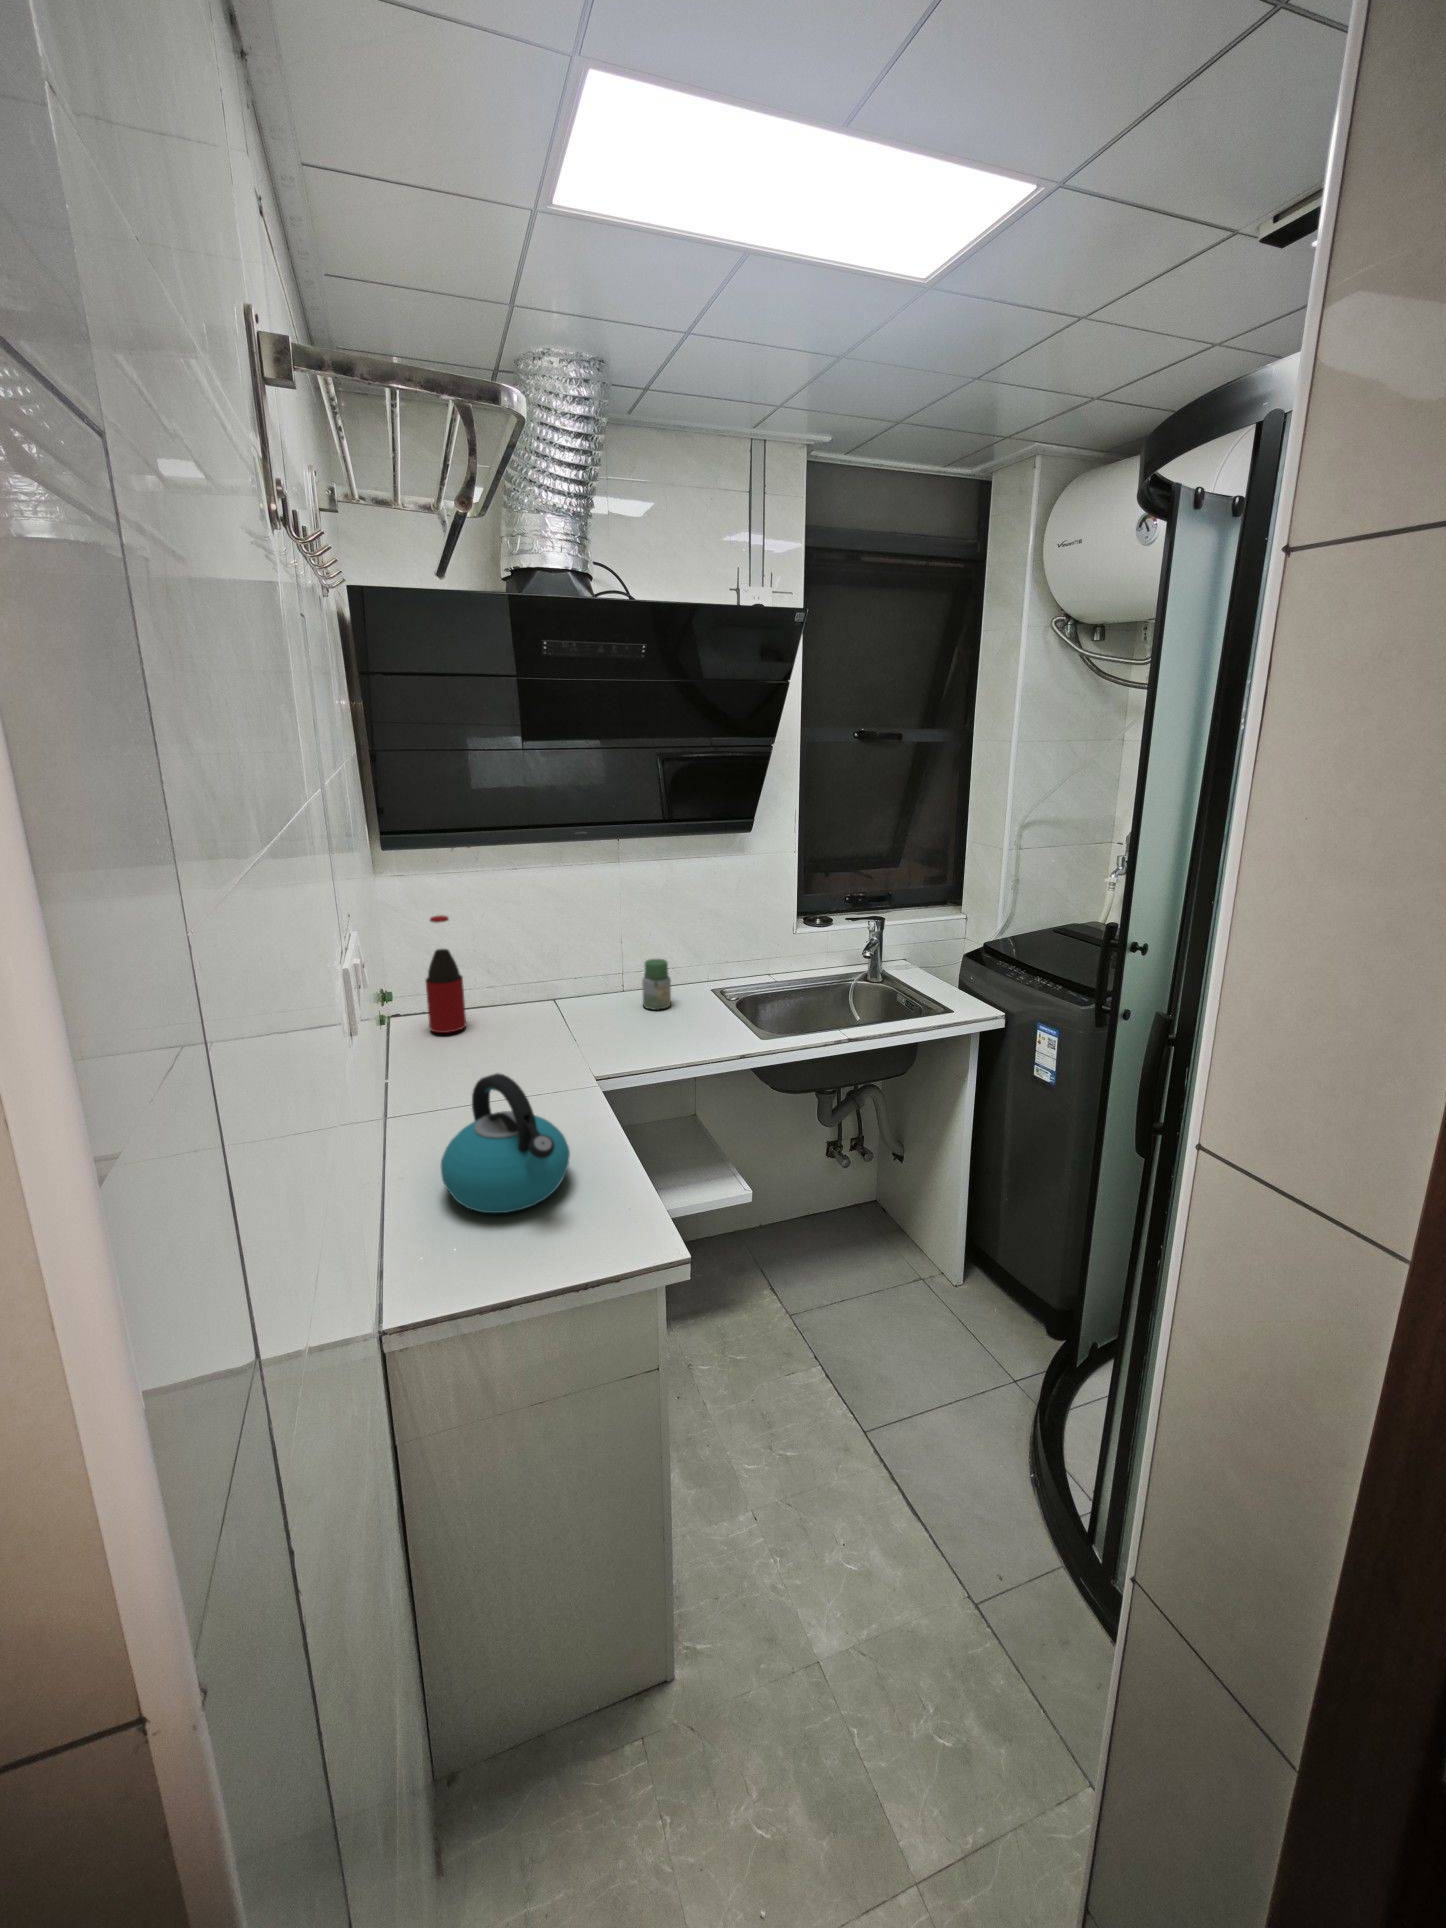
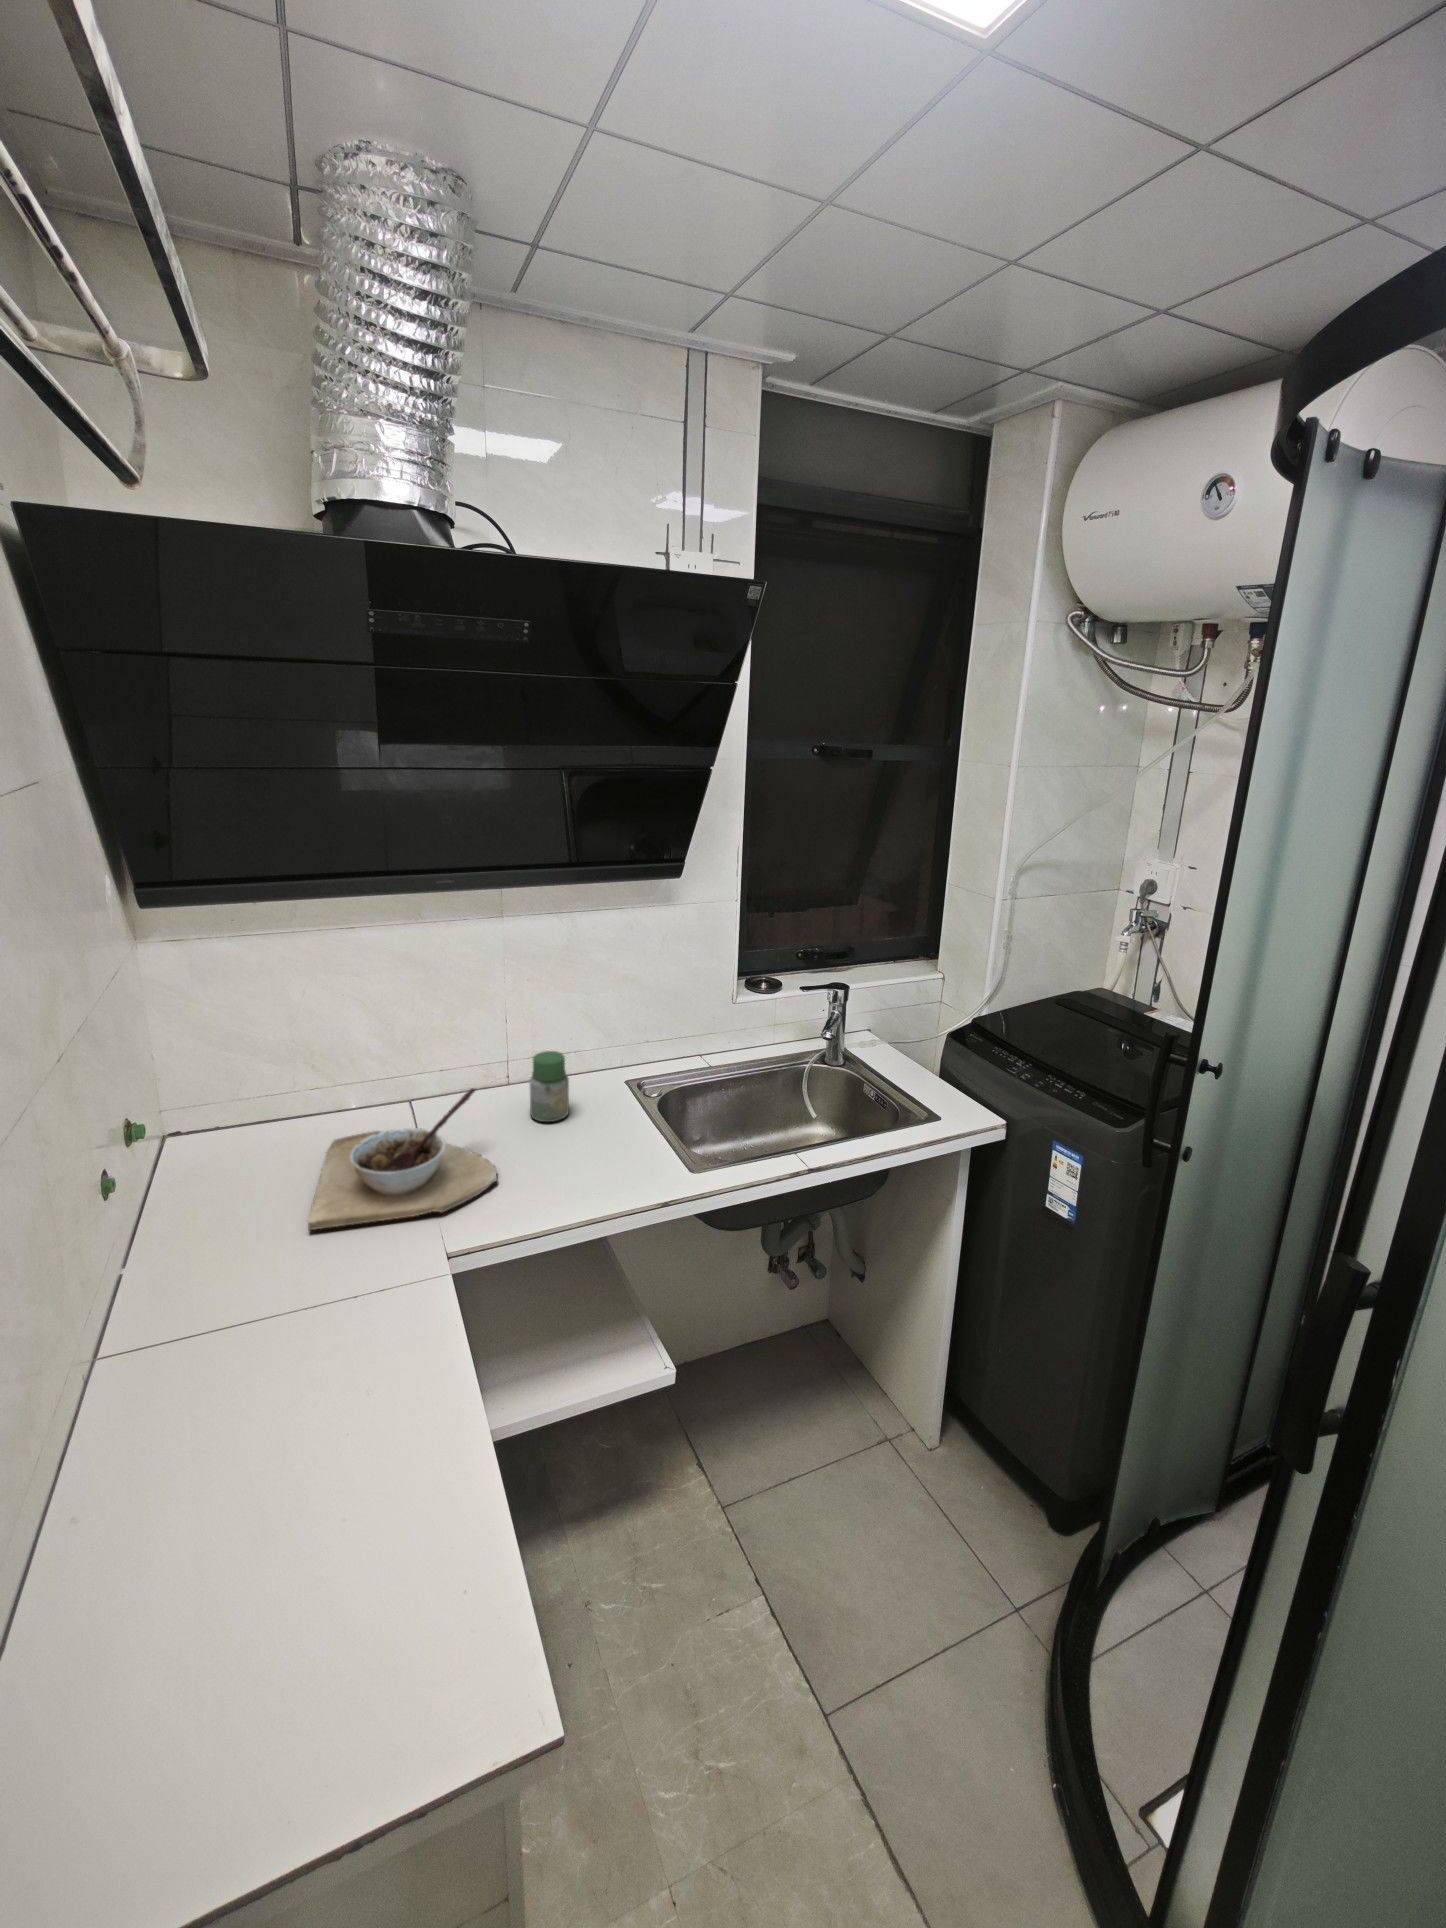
bottle: present [426,915,466,1033] -> none [205,1005,271,1175]
bowl: none [500,978,624,1061] -> present [308,1088,497,1230]
kettle: present [441,1073,570,1213] -> none [137,1346,378,1613]

